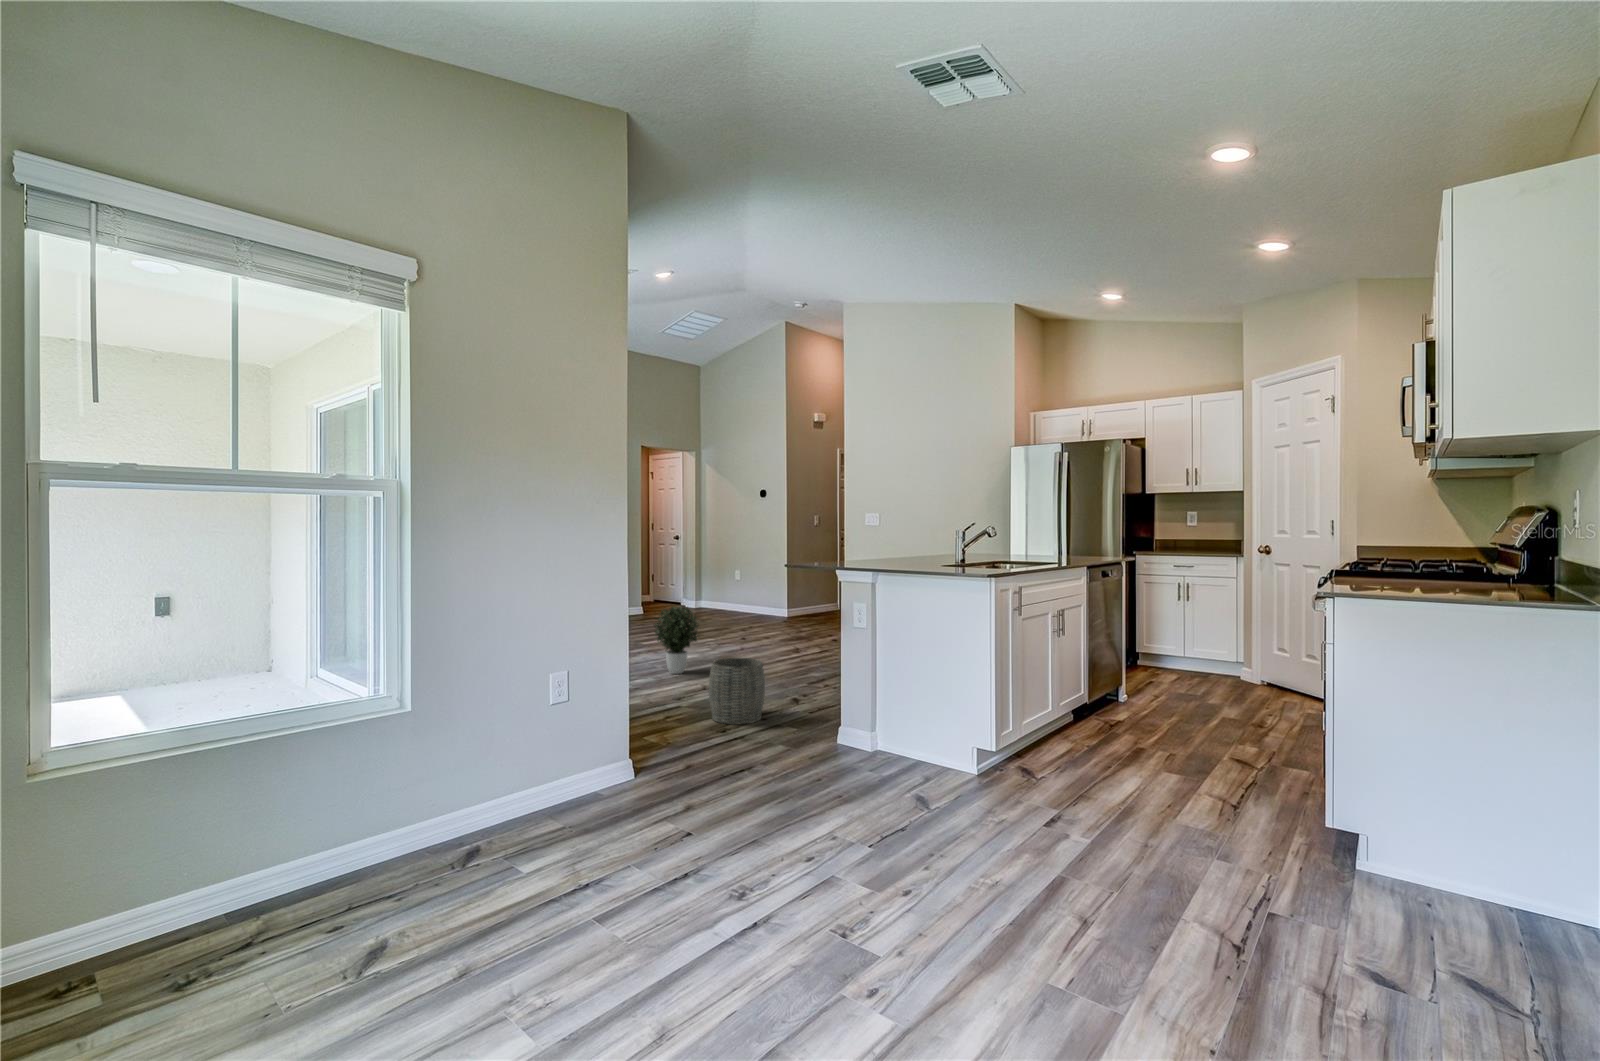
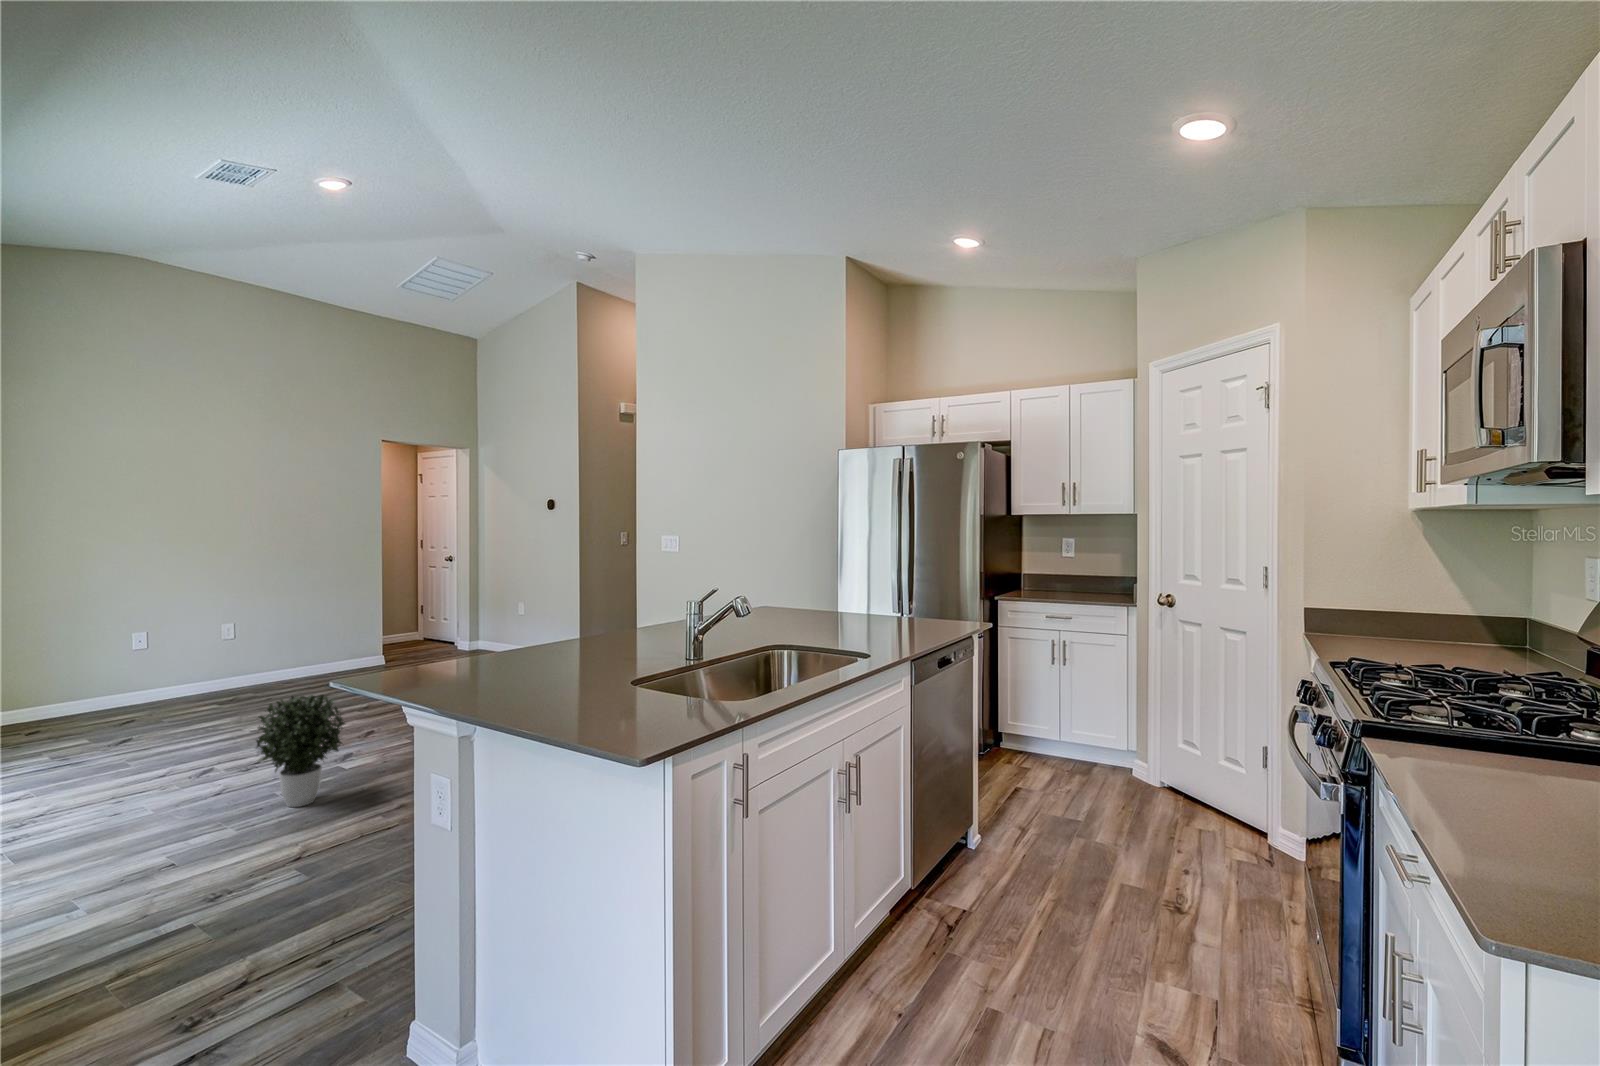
woven basket: present [709,658,765,724] -> none [211,830,345,988]

